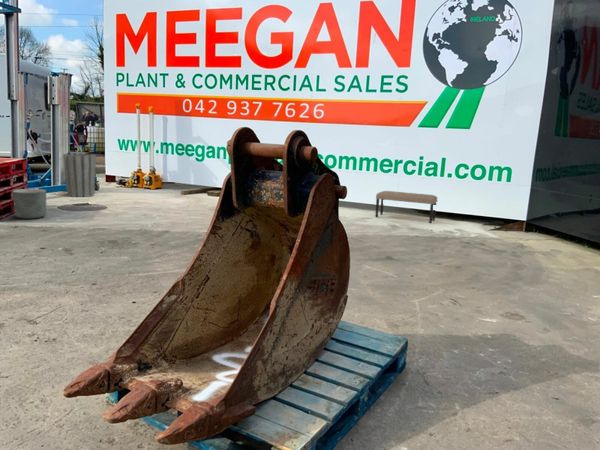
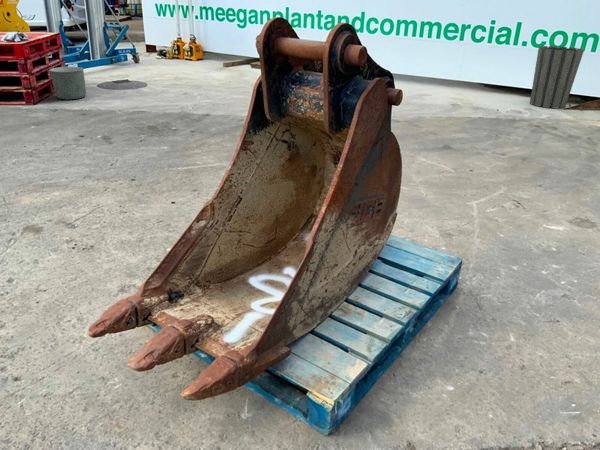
trash can: present [63,154,96,197] -> present [530,46,584,108]
bench: present [375,191,437,223] -> none [433,62,506,99]

